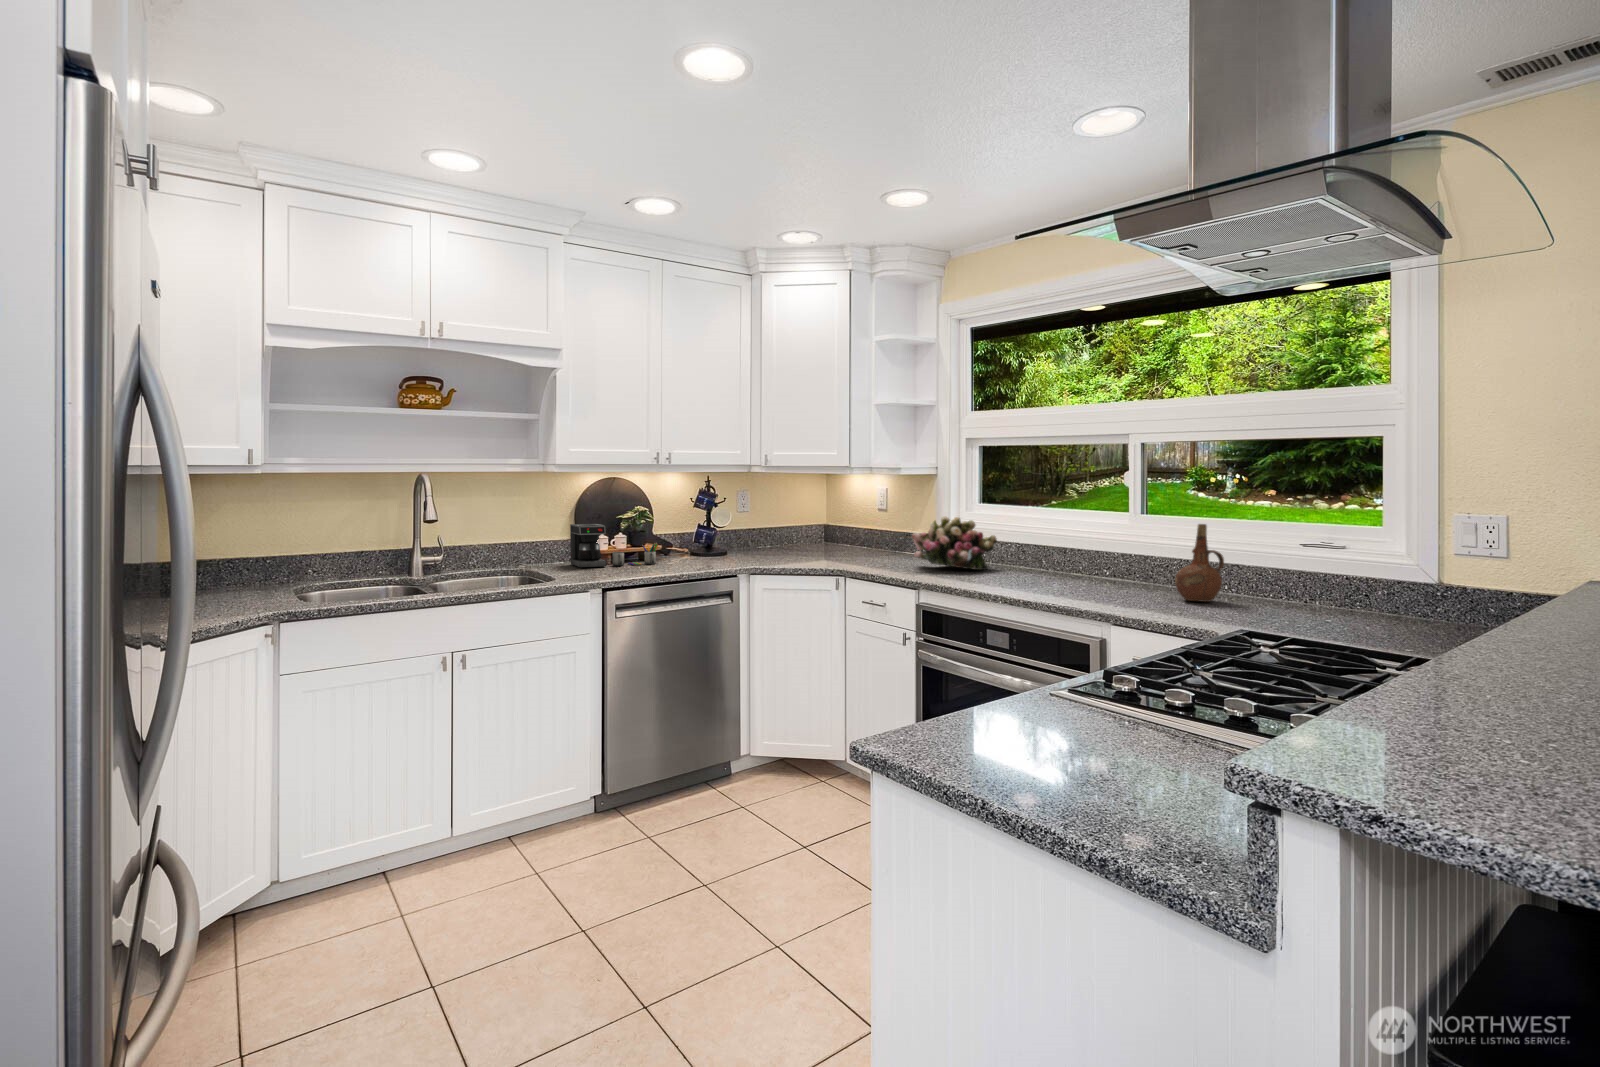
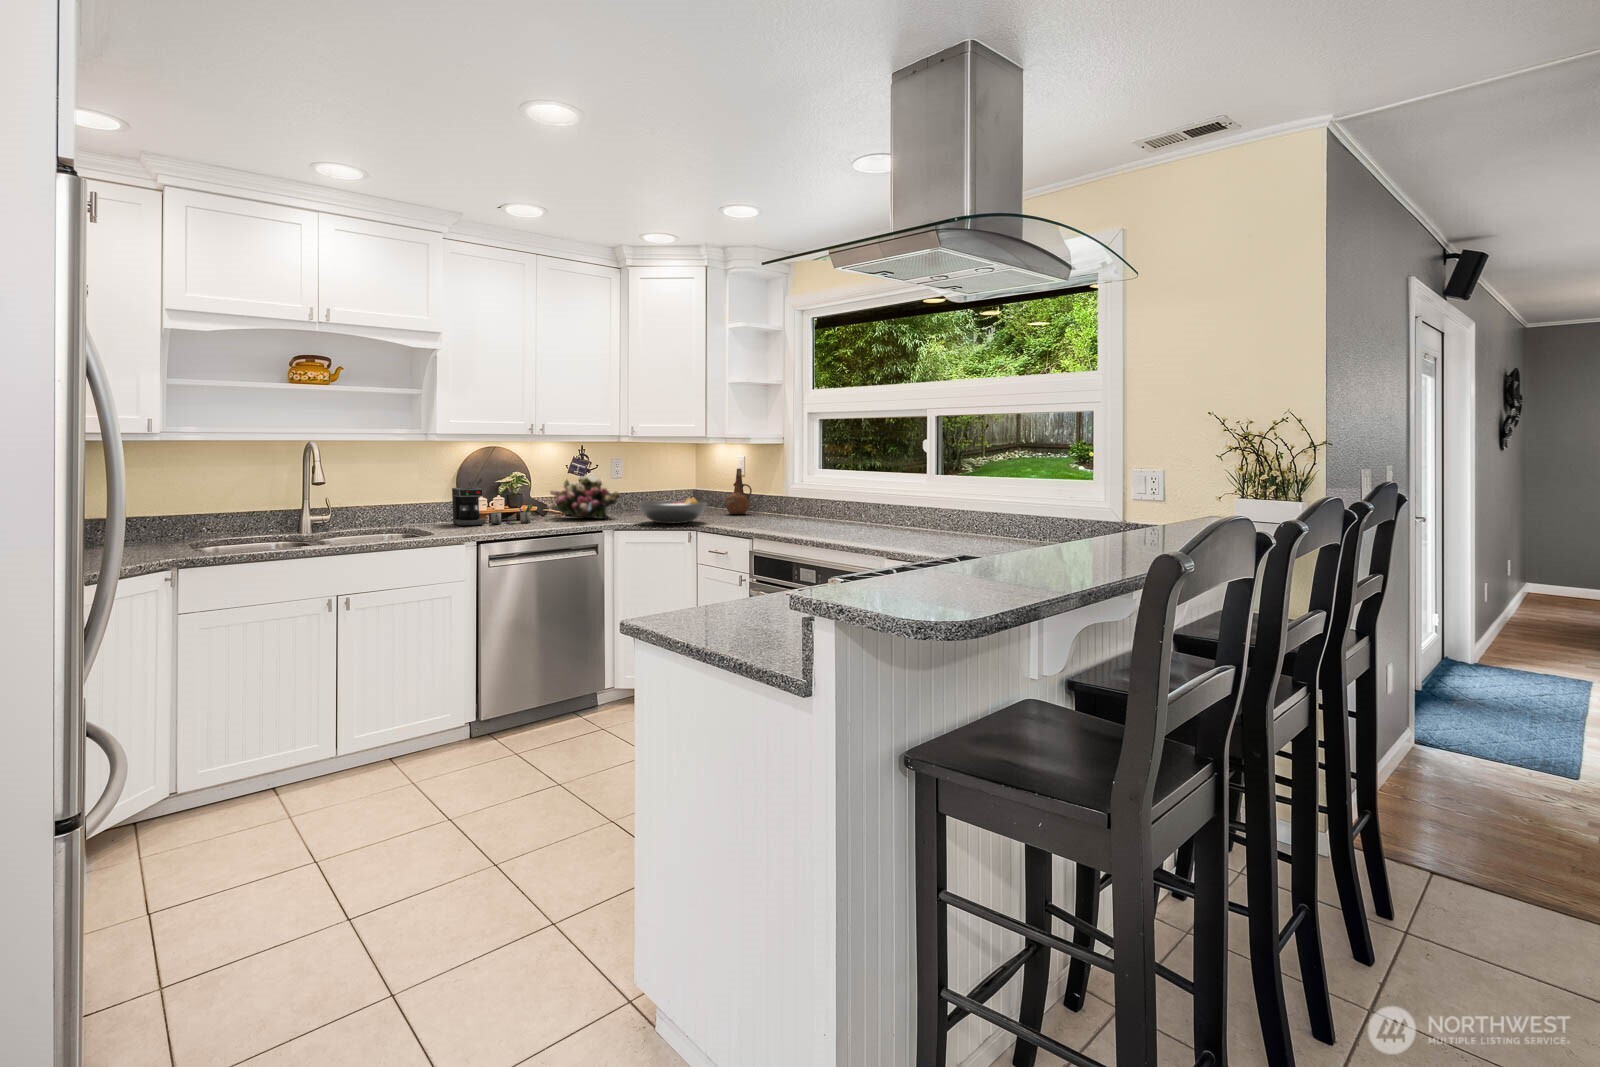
flower arrangement: present [912,516,997,570] -> present [547,477,620,519]
ceramic pitcher: present [1175,524,1224,602] -> present [725,469,752,514]
fruit bowl: none [776,535,857,565] -> present [638,497,707,524]

